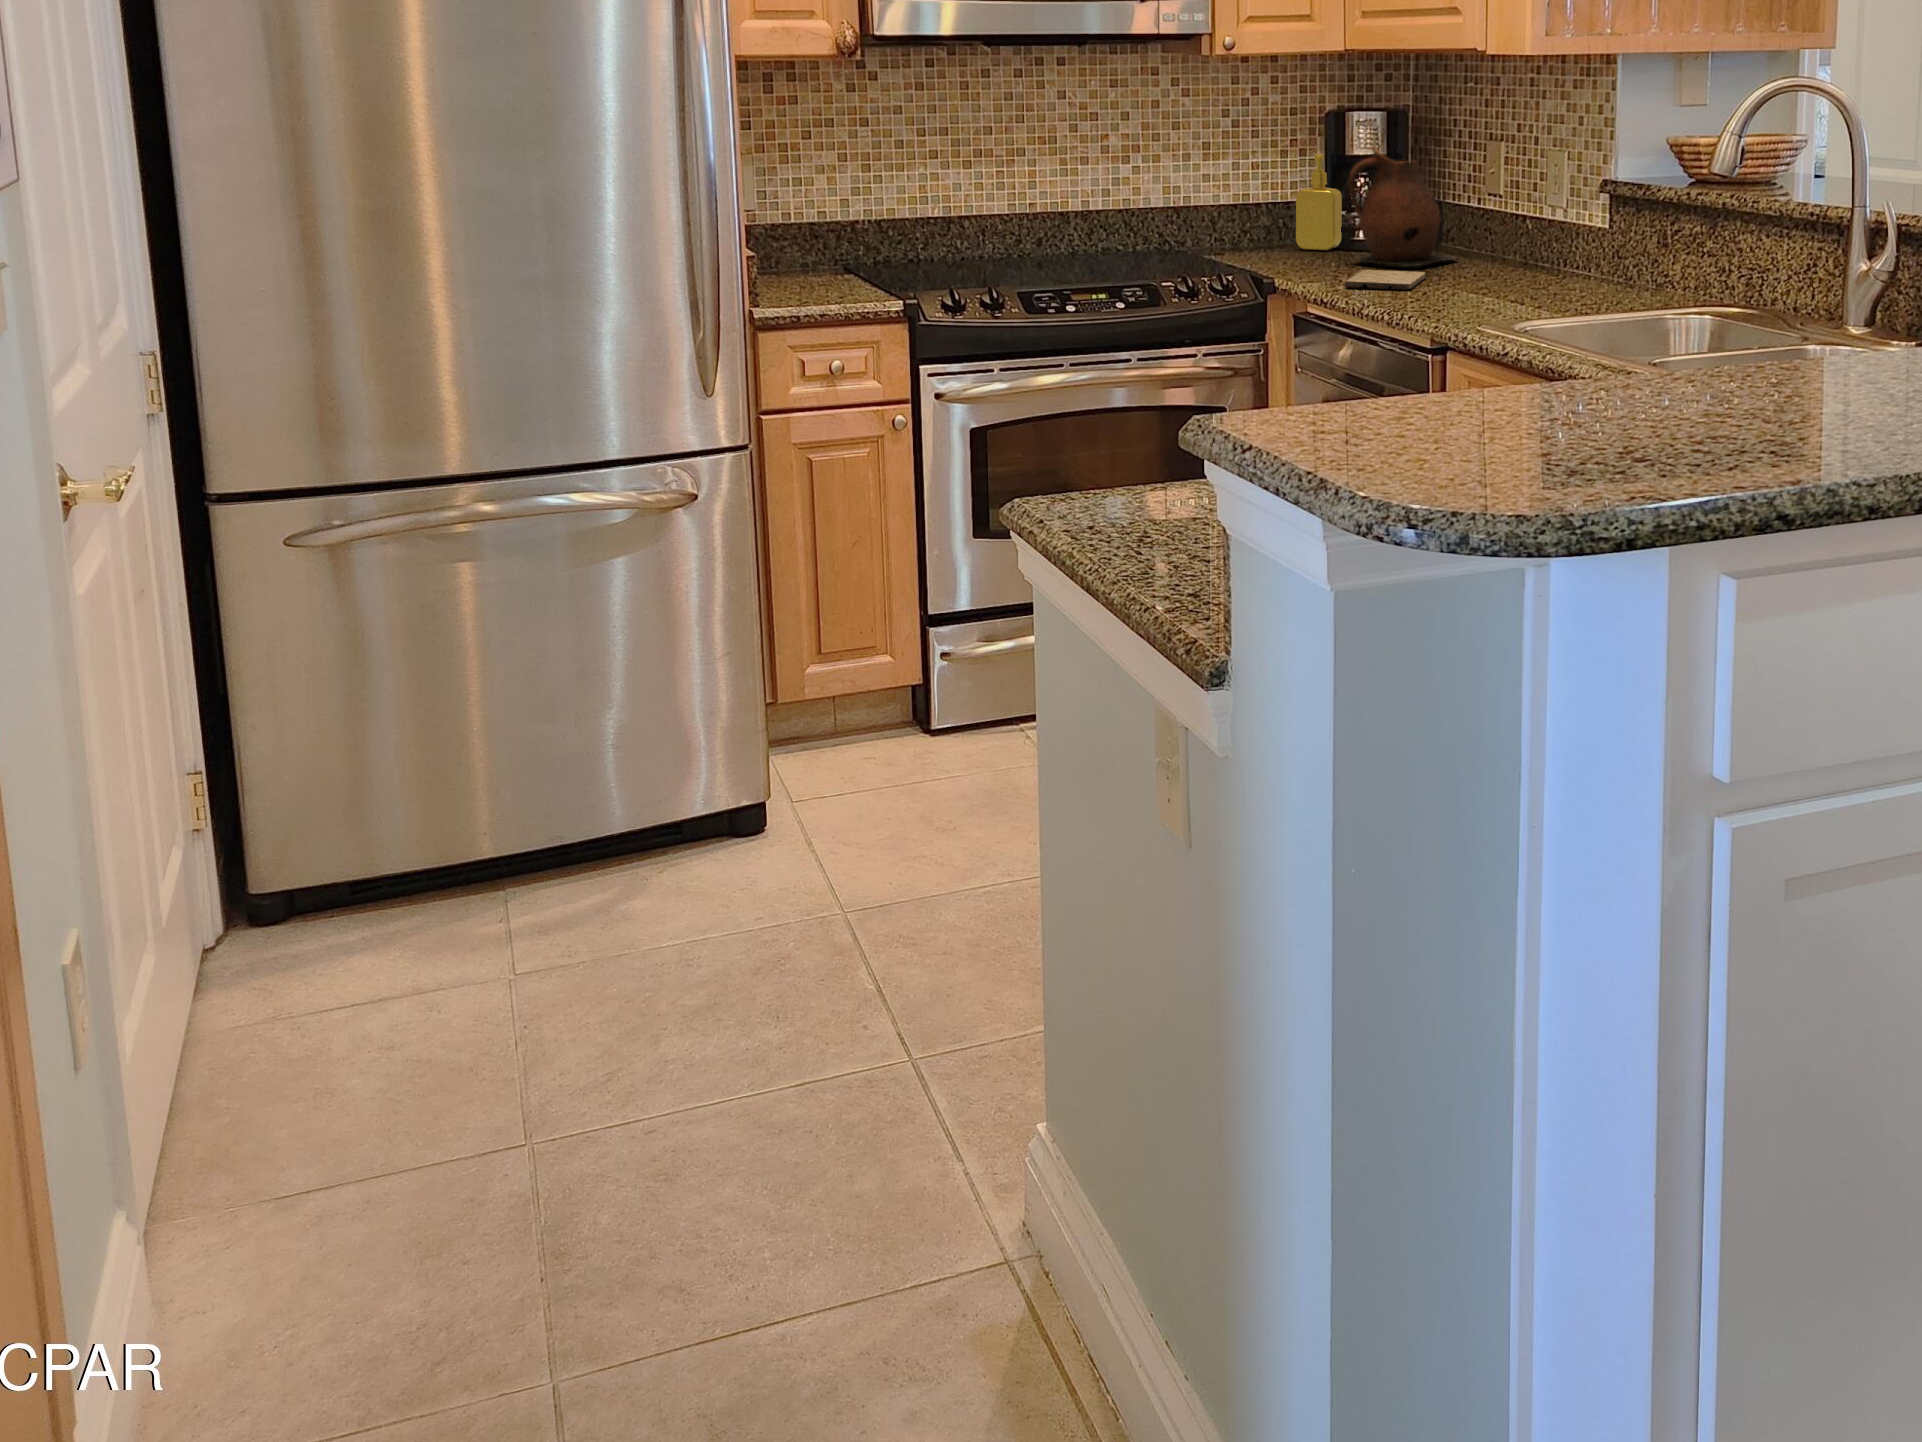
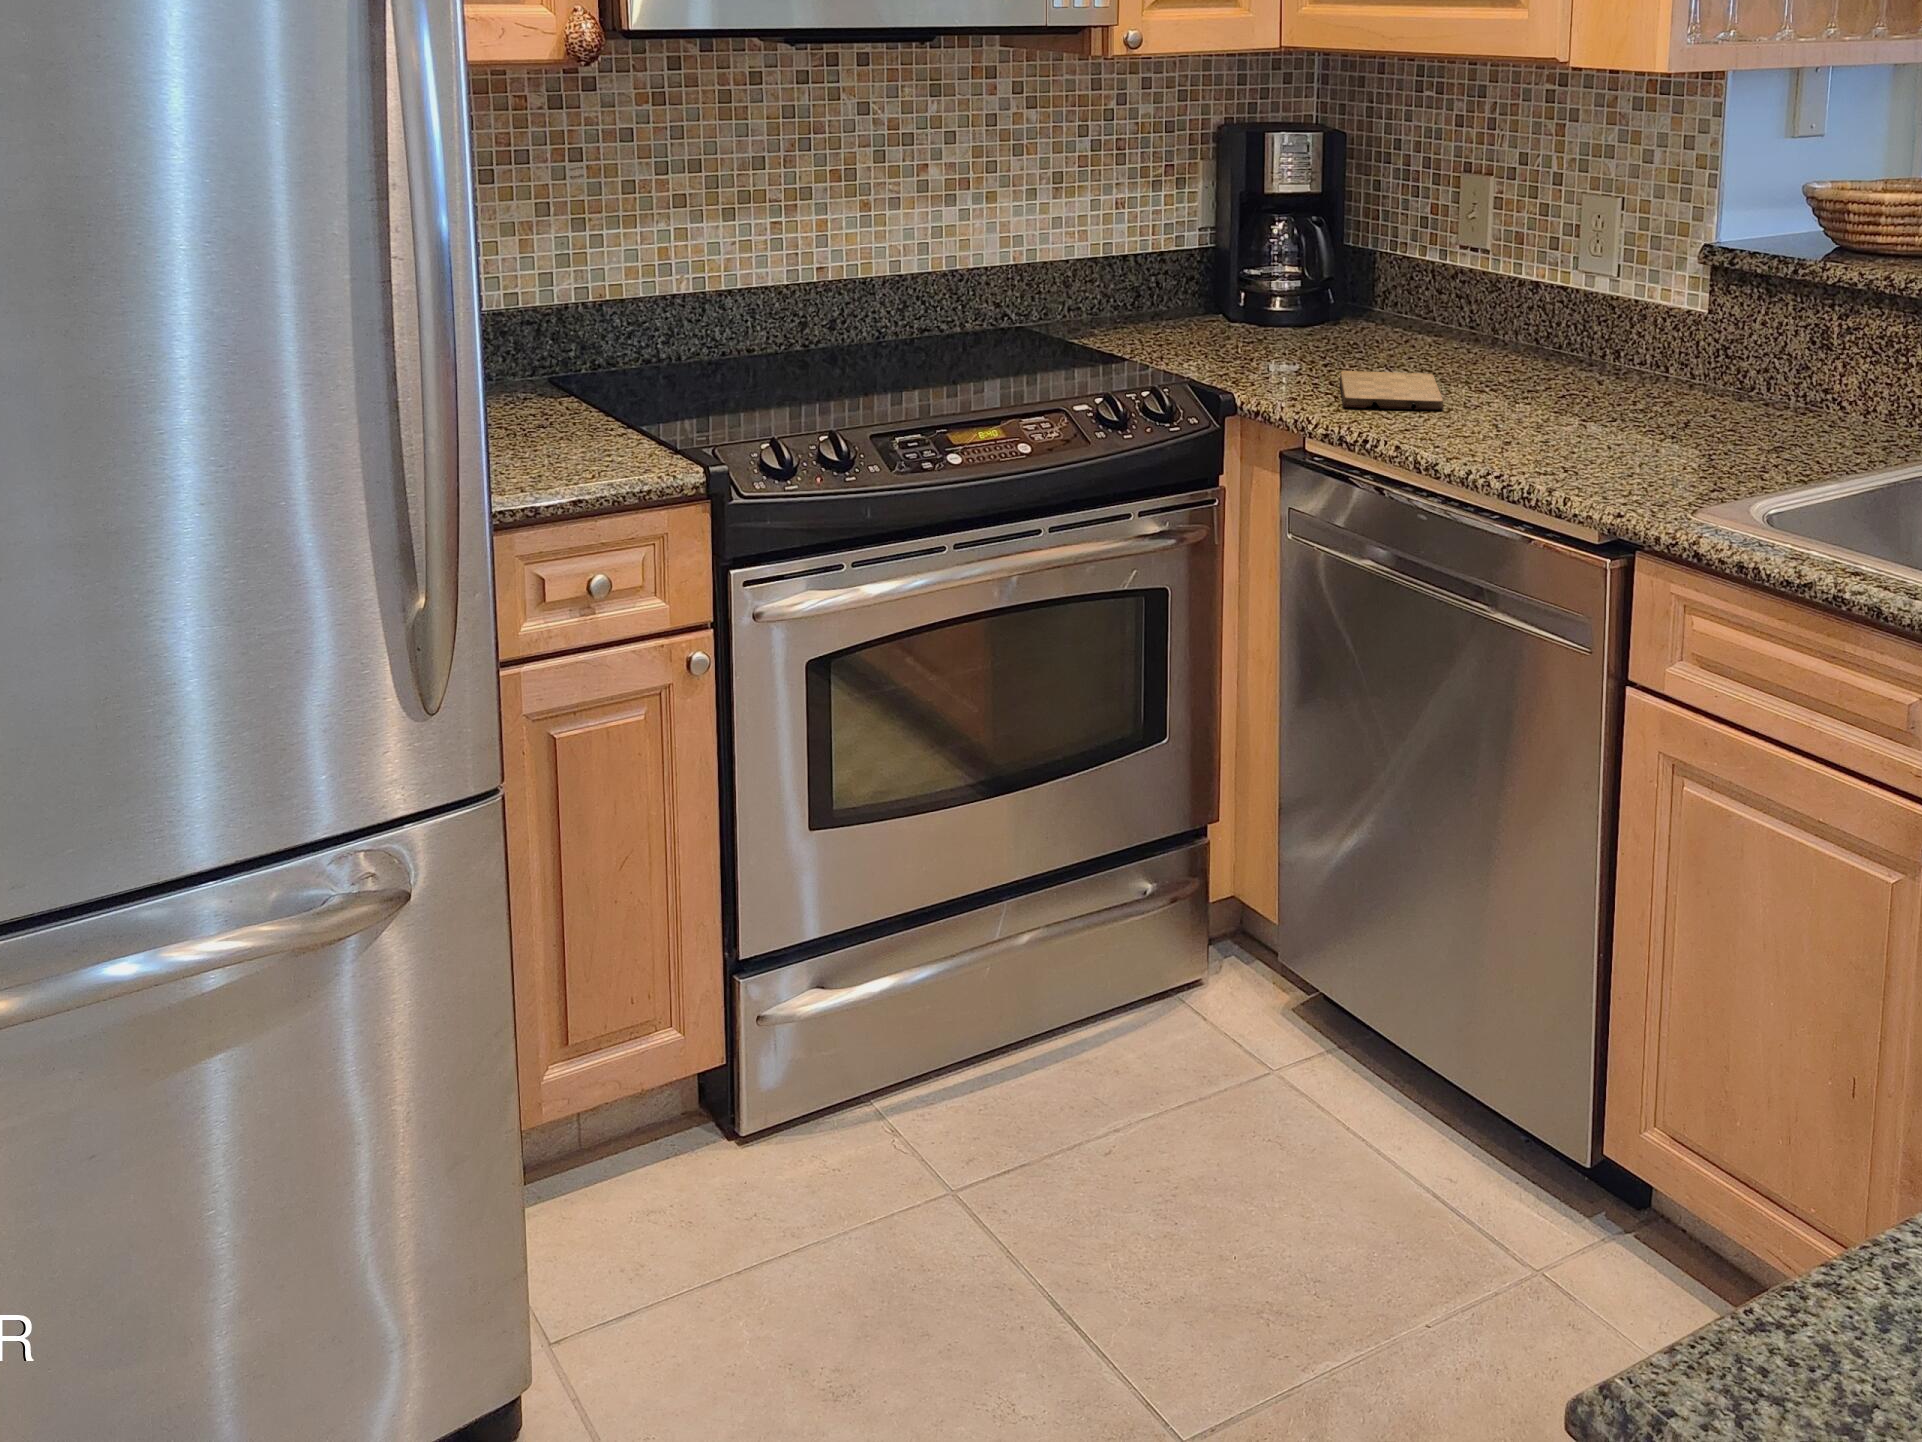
ceramic pitcher: present [1348,147,1455,267] -> none [1288,185,1436,363]
soap dispenser: present [1296,153,1342,250] -> none [1184,189,1246,327]

